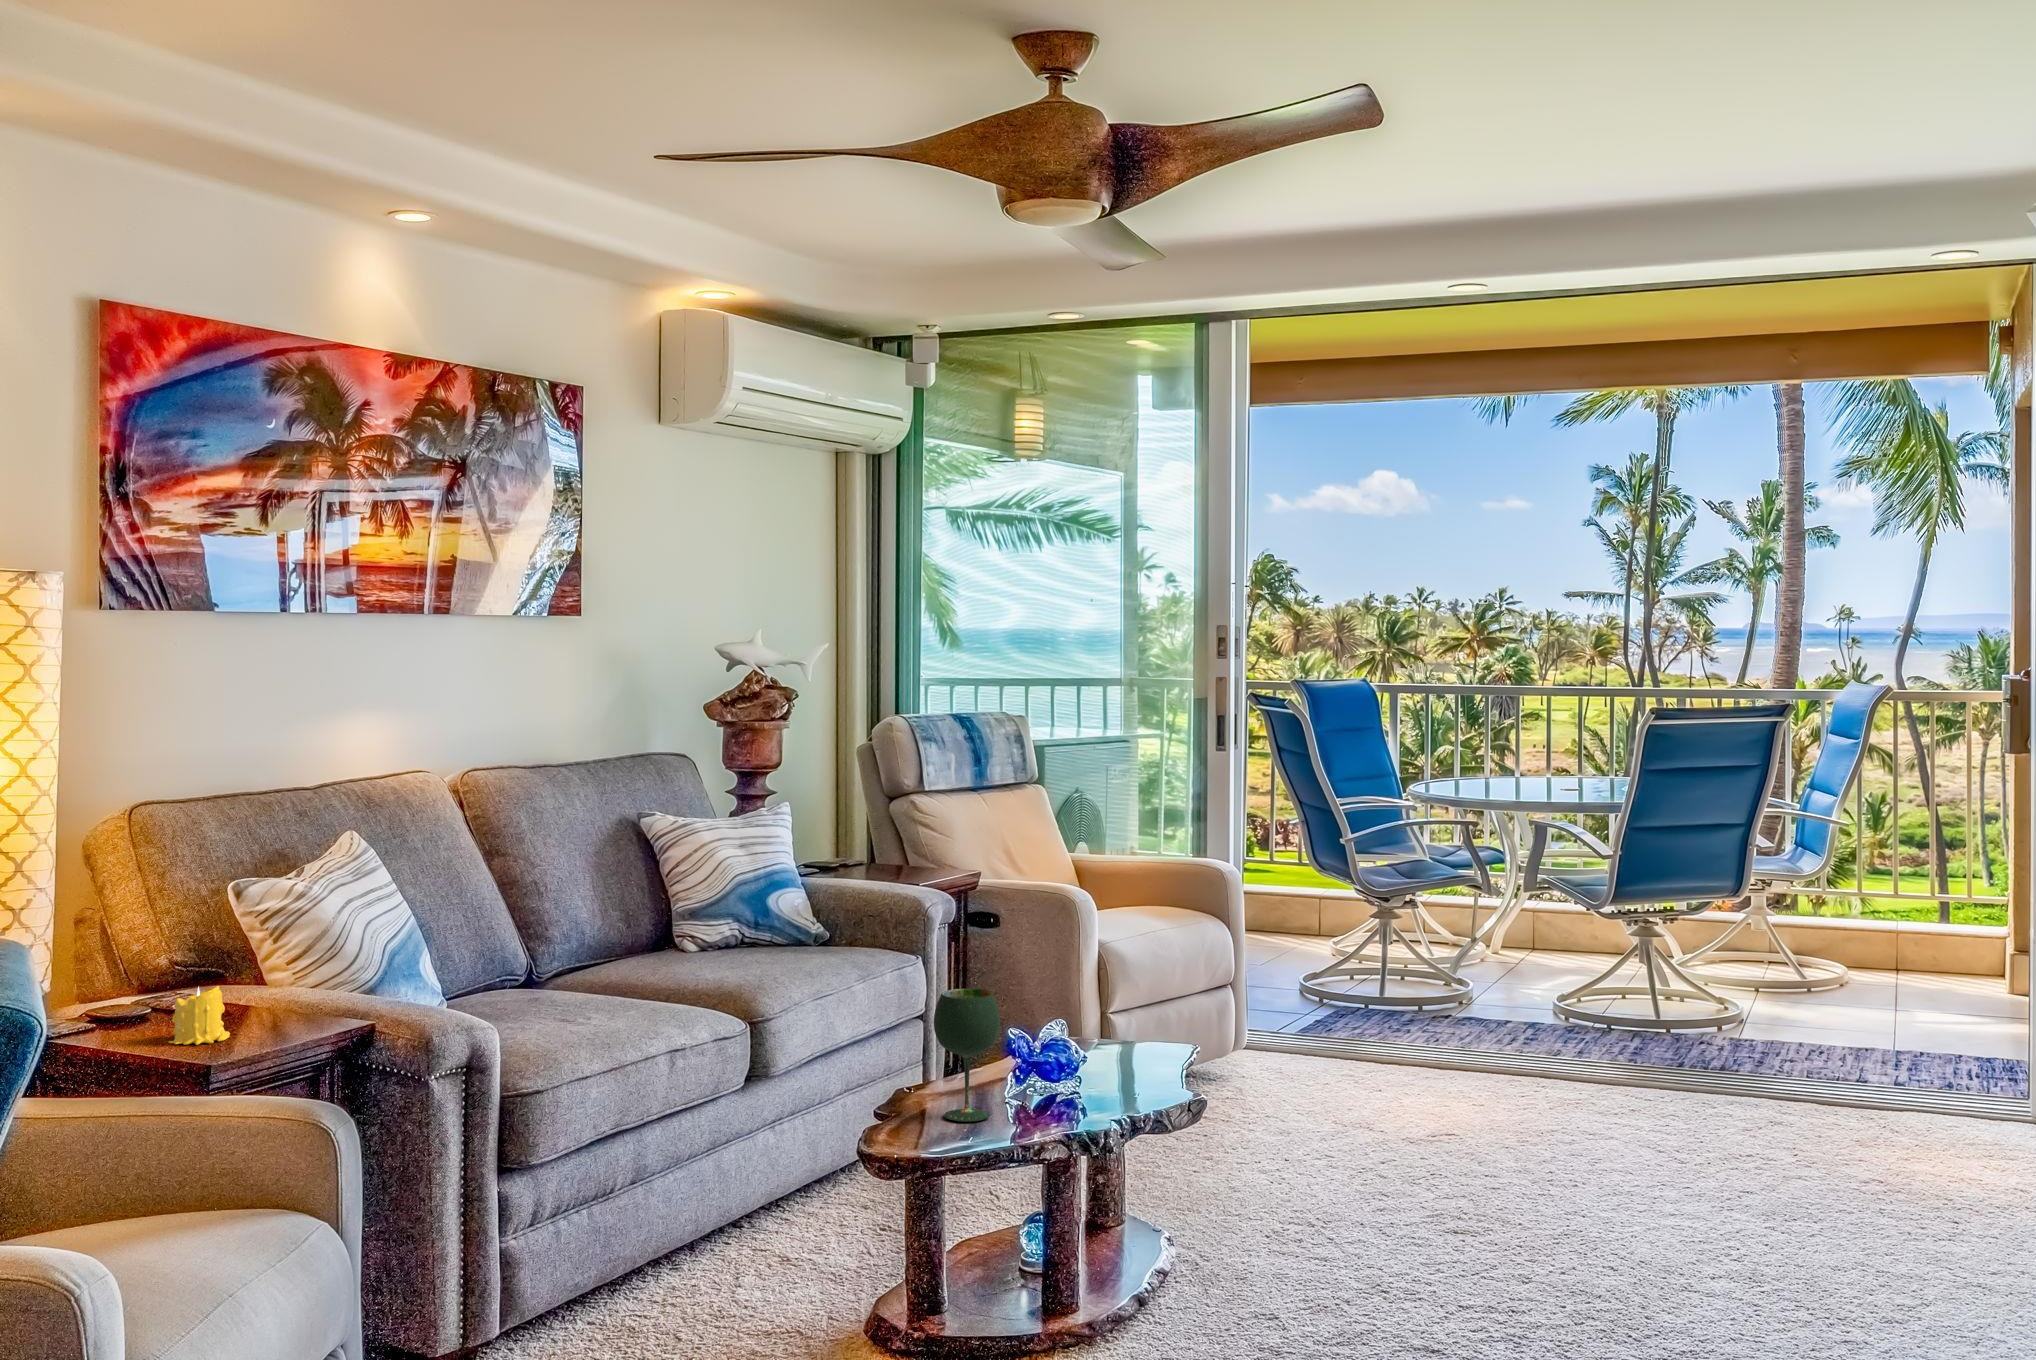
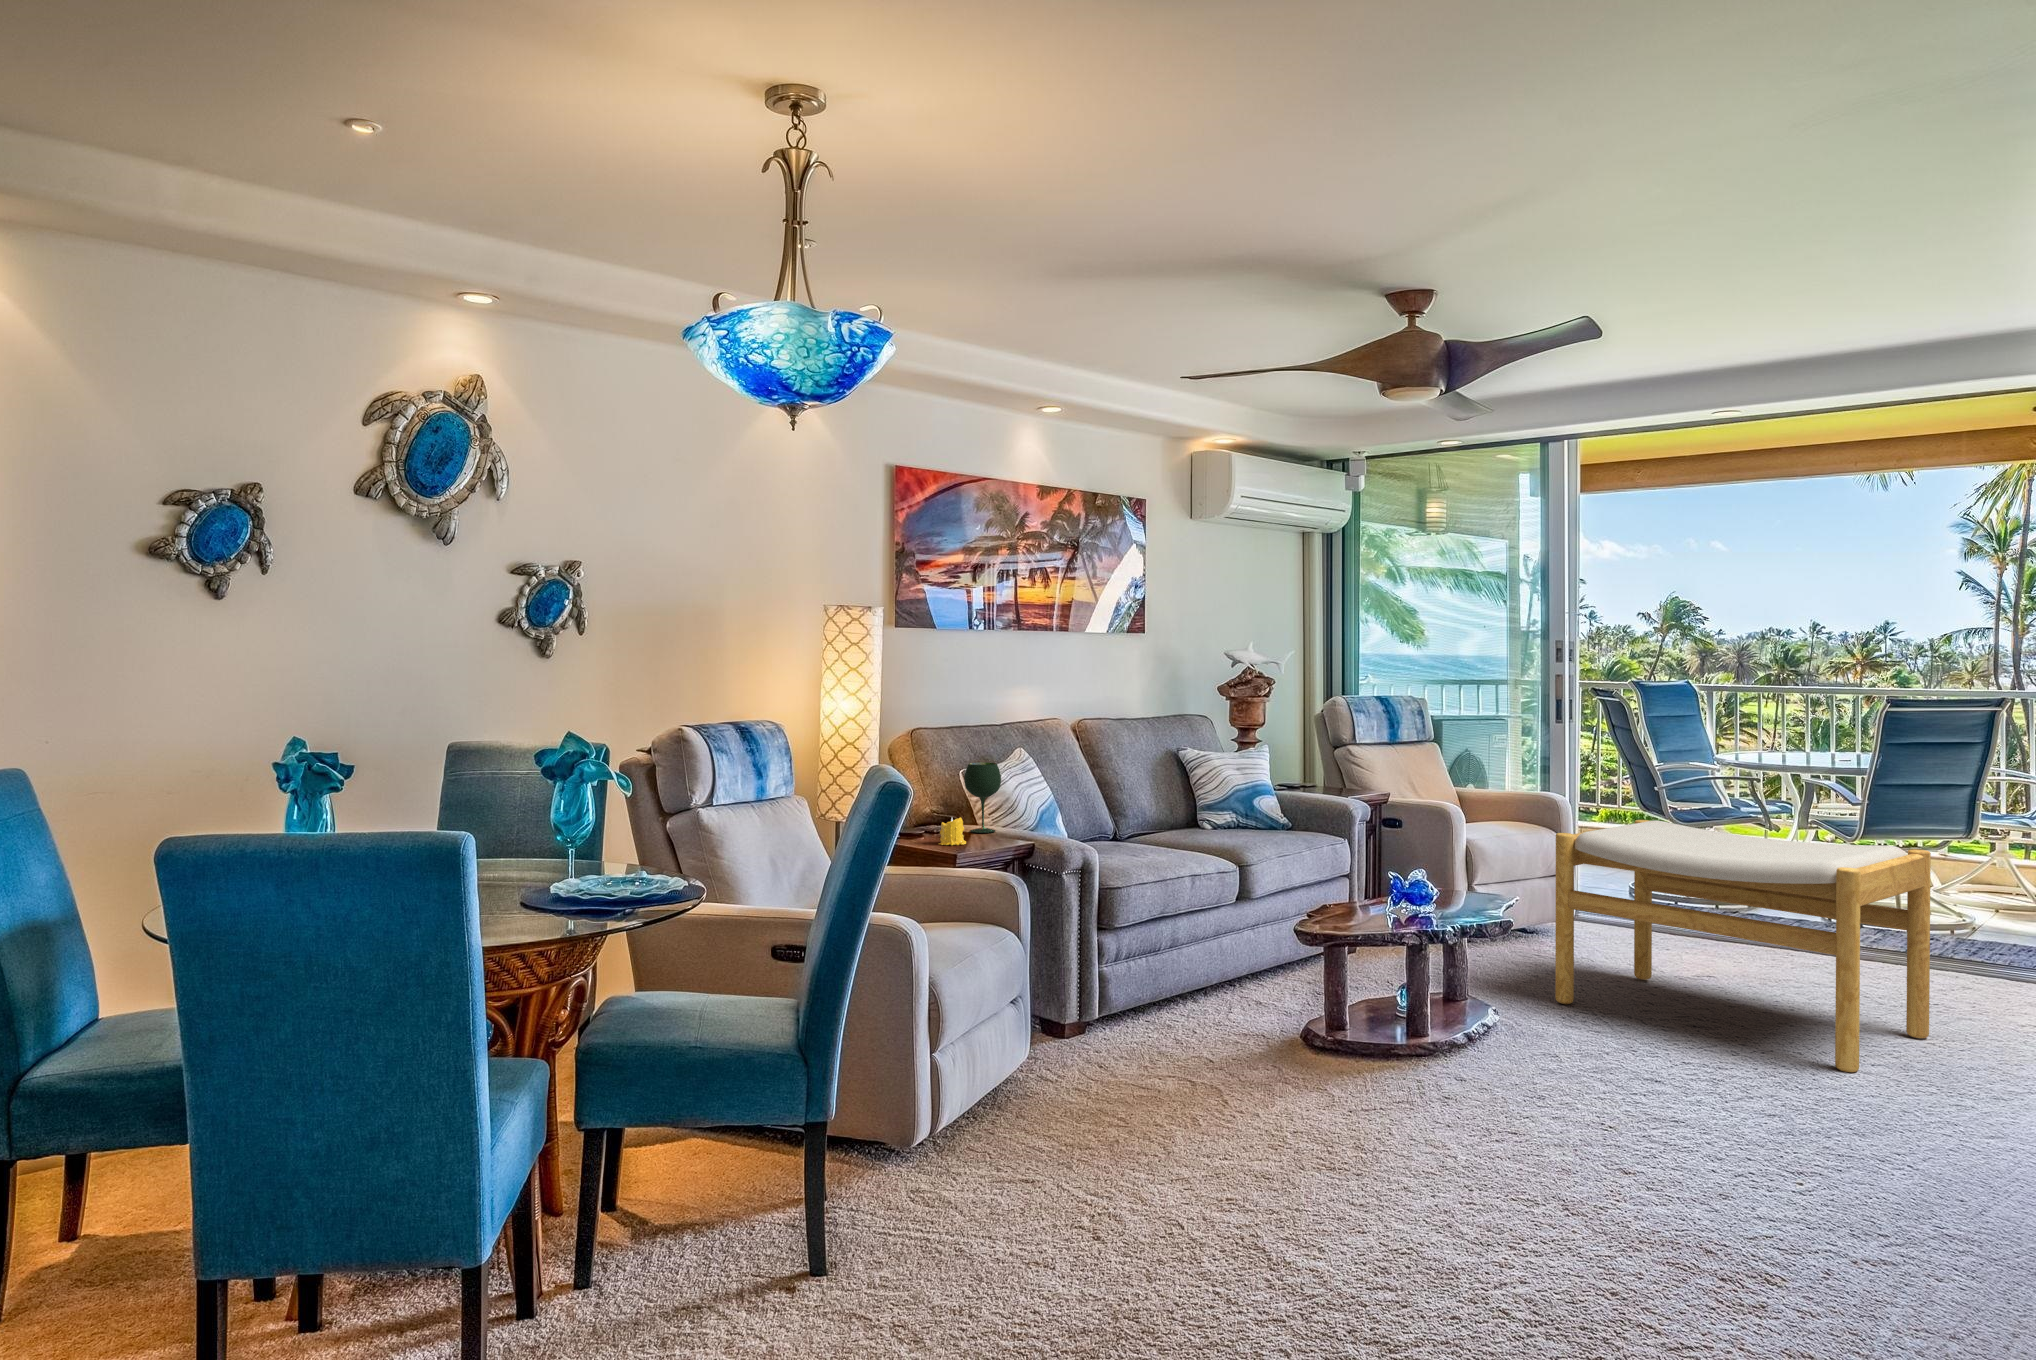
footstool: none [1249,906,1749,1290] -> present [1555,820,1931,1073]
wine glass: present [934,988,1000,1122] -> present [964,762,1001,833]

